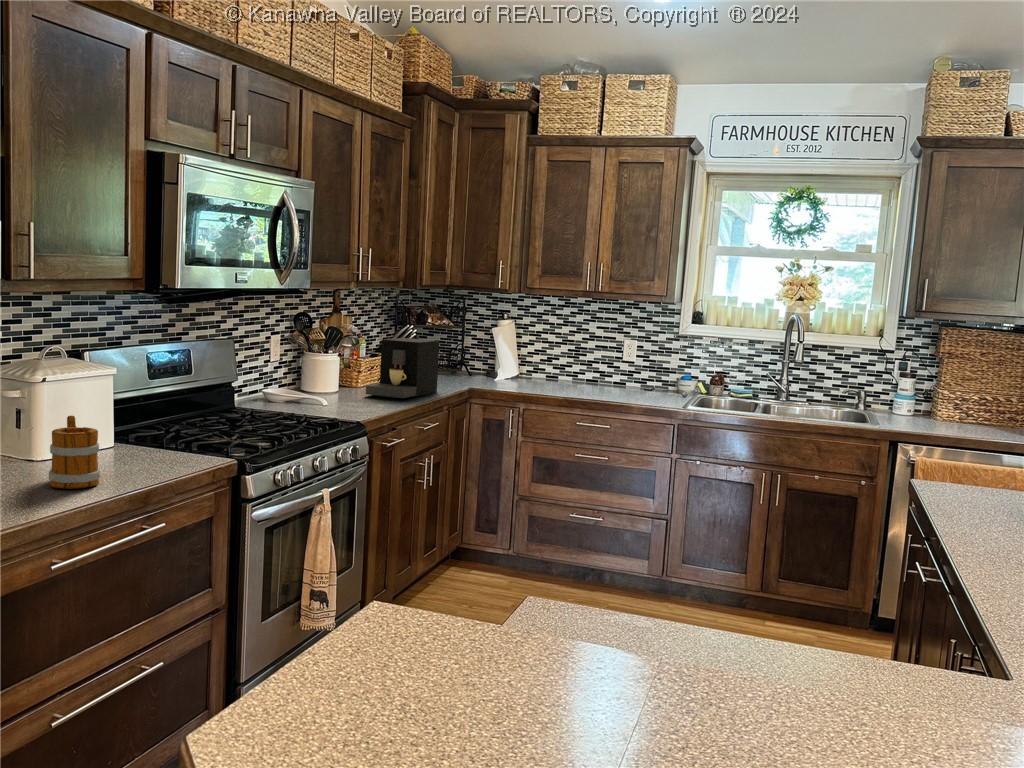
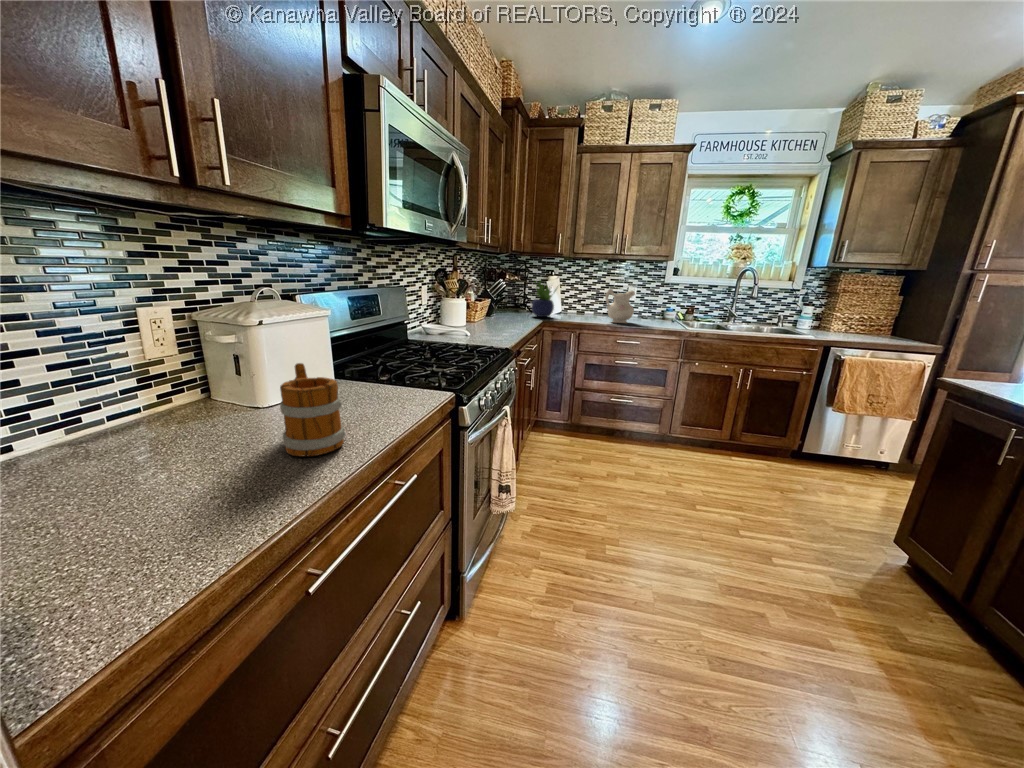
potted plant: none [459,322,502,383] -> present [531,282,556,317]
coffee maker: present [366,338,439,398] -> none [490,288,531,329]
ceramic pitcher: none [567,342,612,396] -> present [606,289,635,323]

